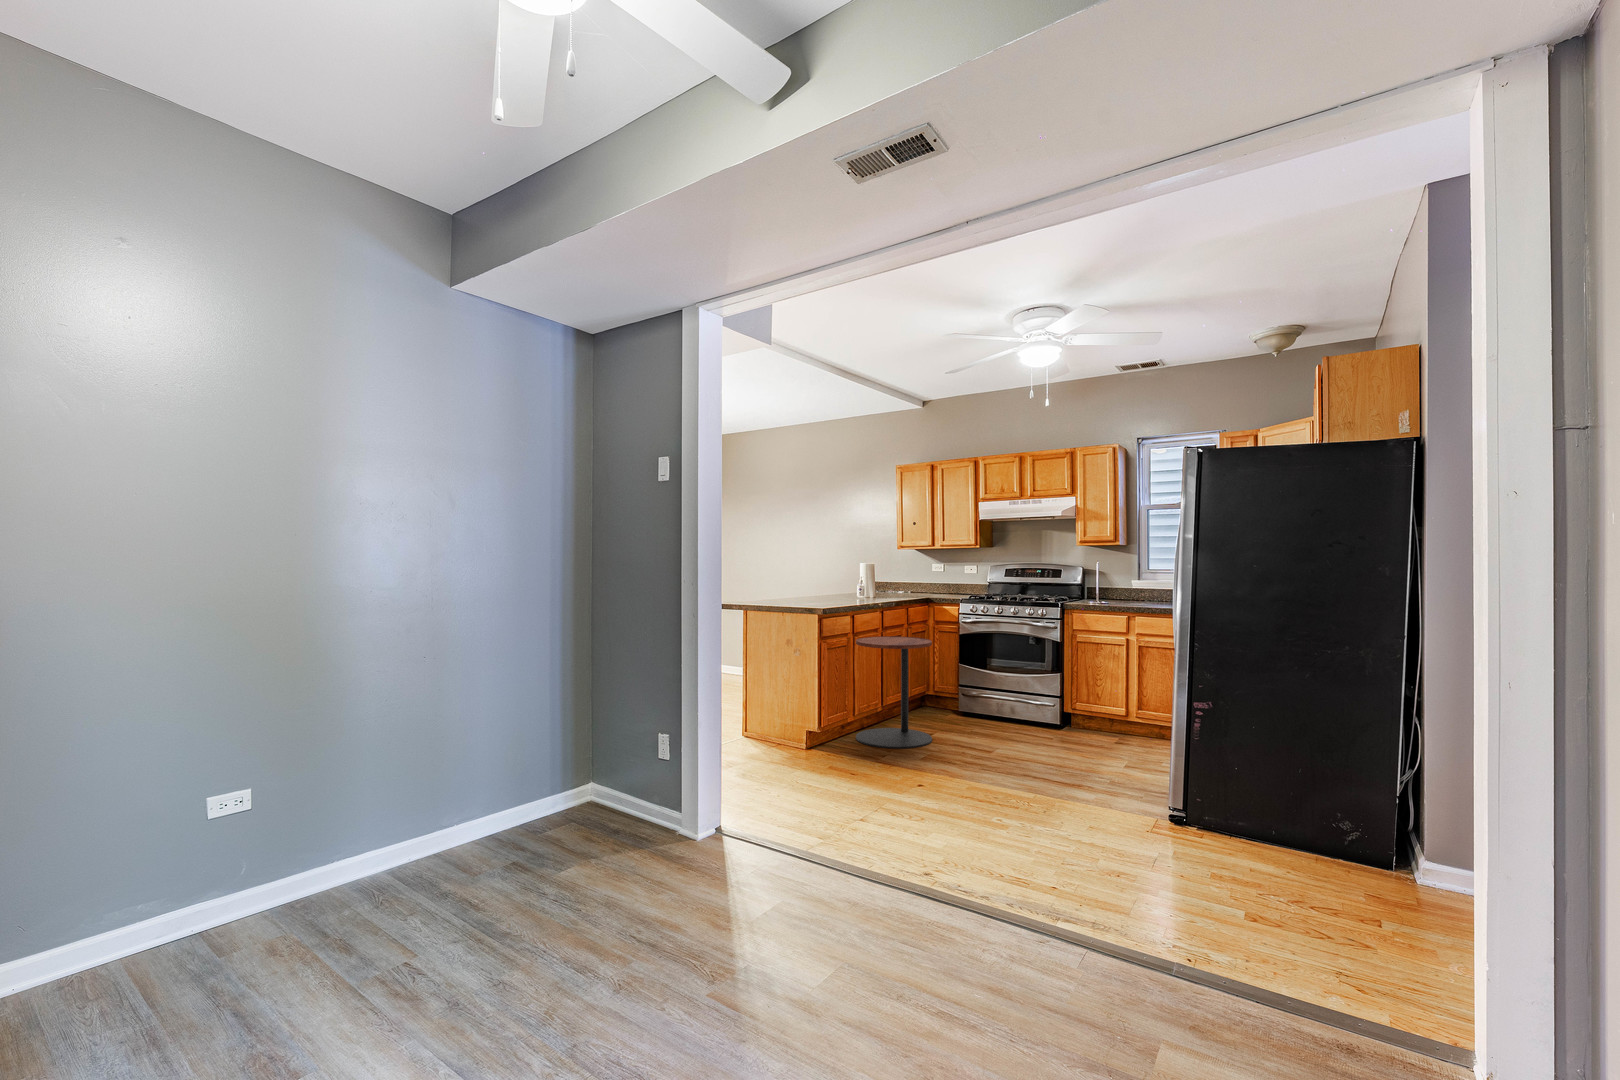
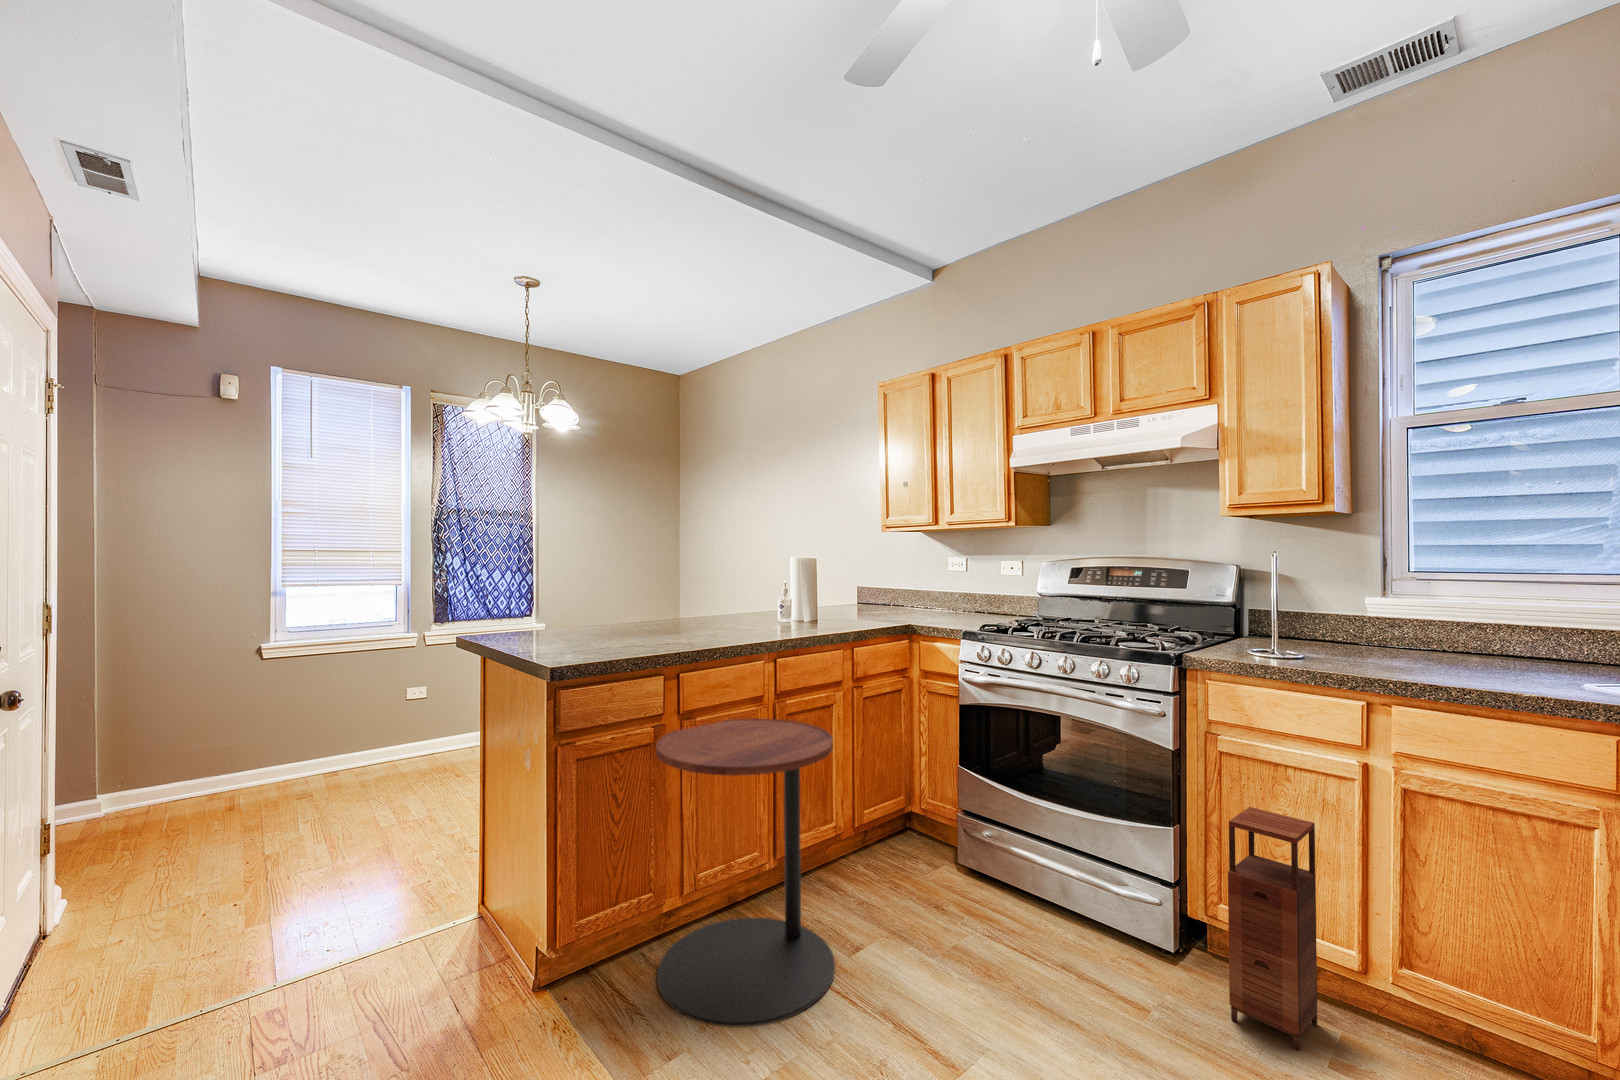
storage cabinet: none [1082,660,1111,741] -> present [1228,807,1317,1050]

